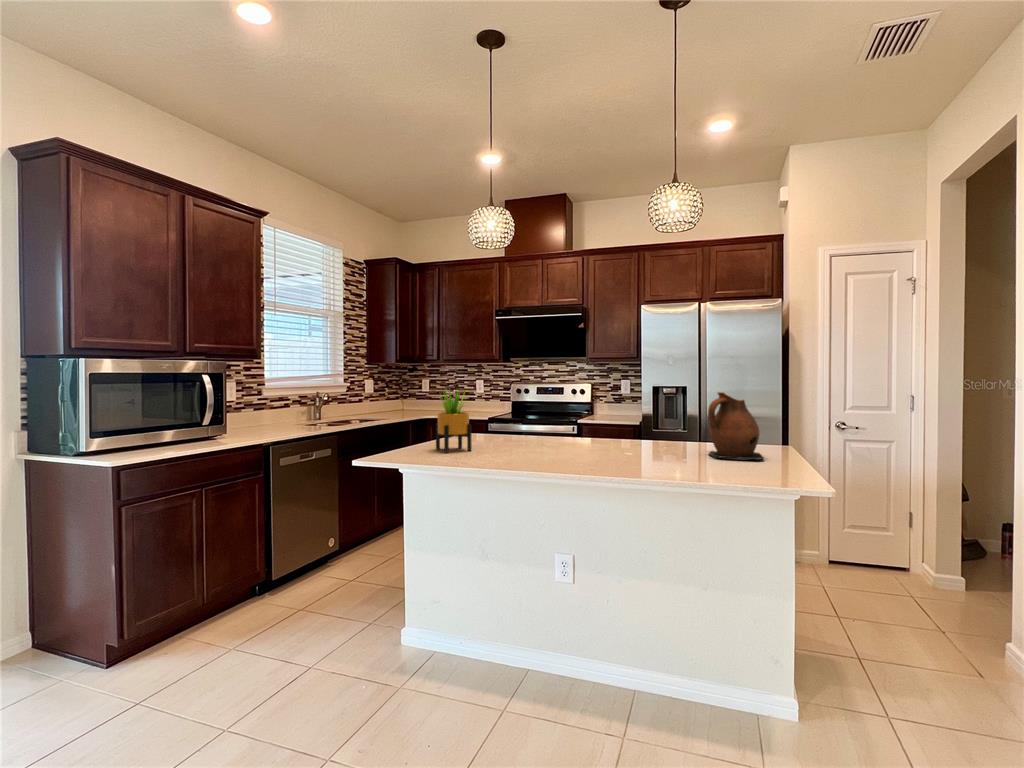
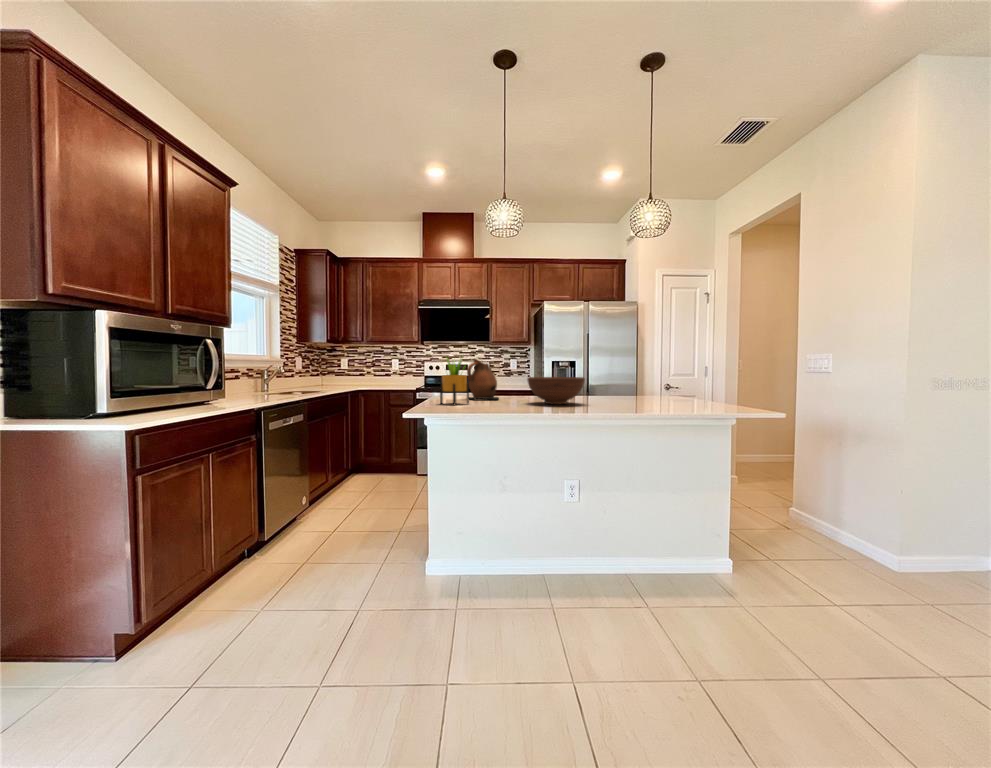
ceramic pitcher: present [708,392,764,460] -> present [467,359,498,399]
fruit bowl: none [546,416,626,457] -> present [527,377,585,404]

